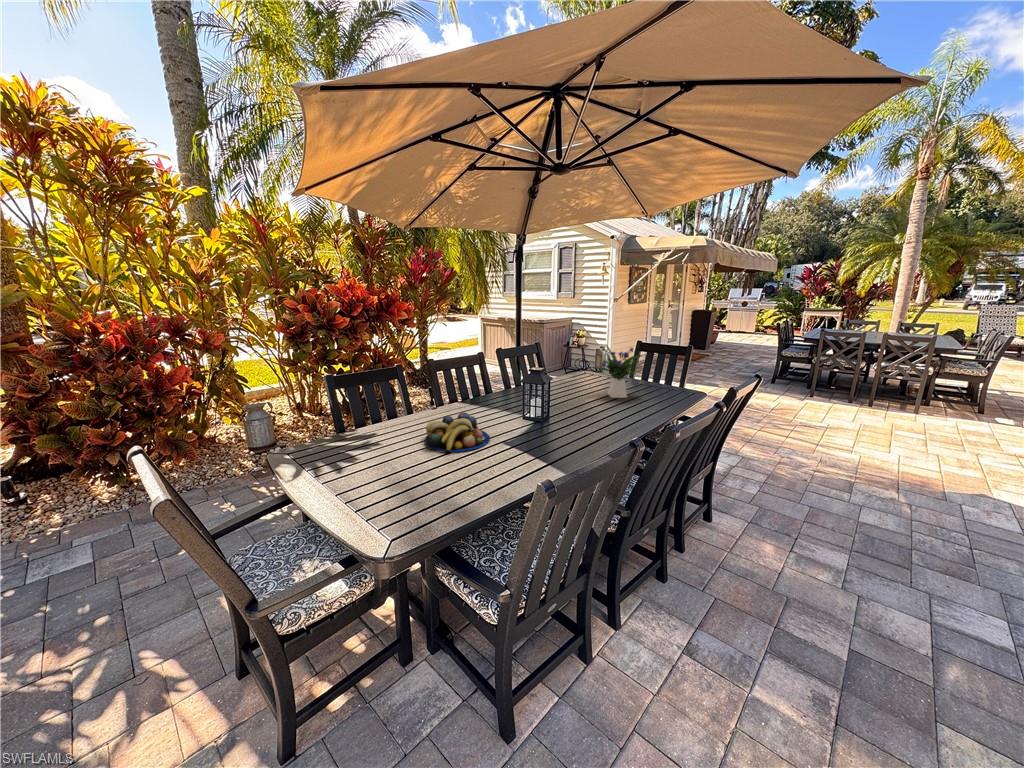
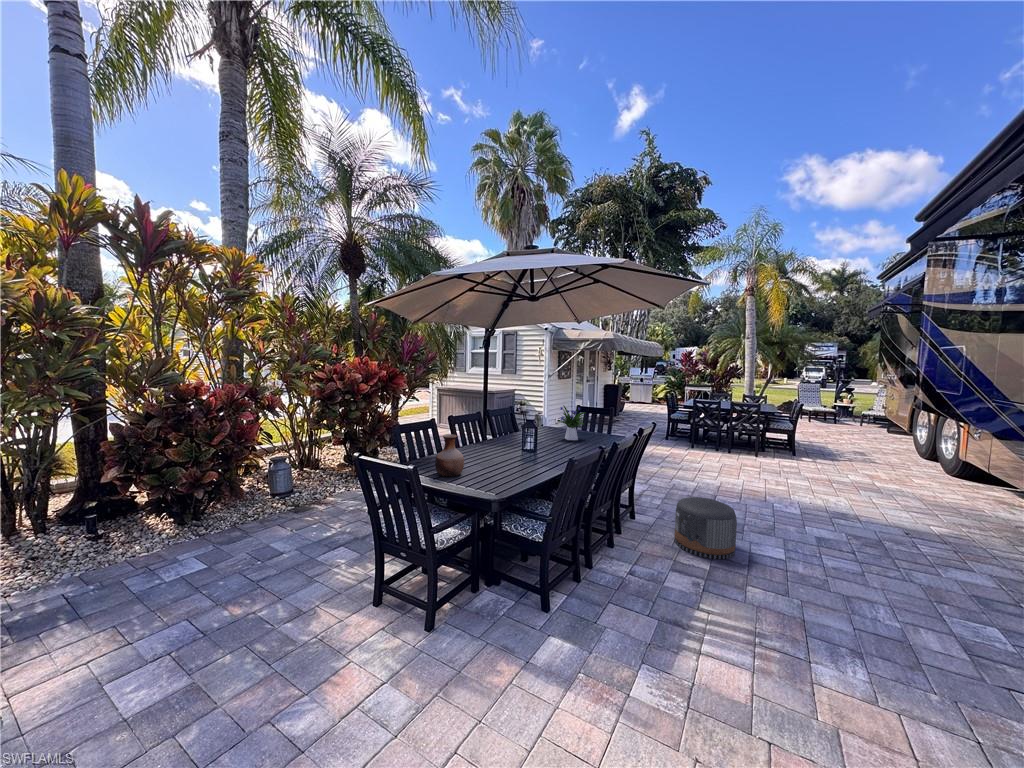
vase: none [347,401,399,474] -> present [435,434,464,477]
fruit bowl: present [425,413,490,453] -> none [467,446,507,467]
pouf: none [778,508,915,635] -> present [674,497,737,559]

